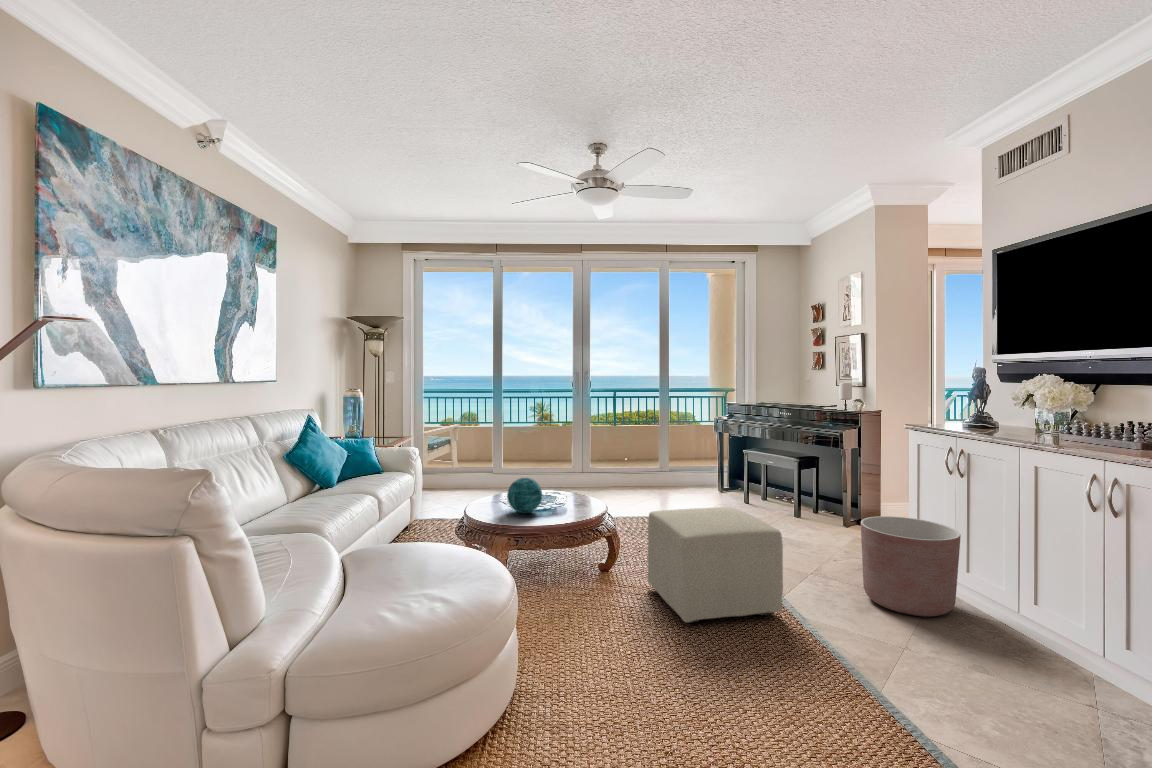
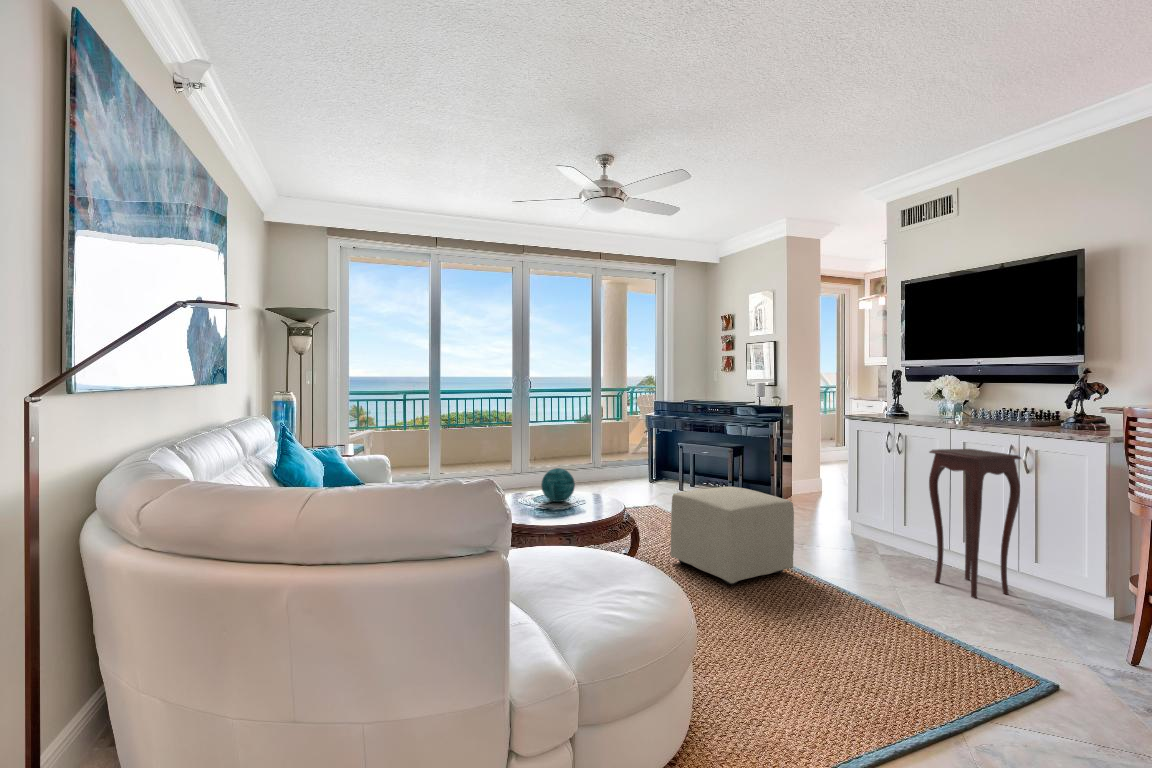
side table: none [969,476,1102,687] -> present [929,449,1021,598]
planter: present [861,516,961,616] -> none [828,487,904,562]

